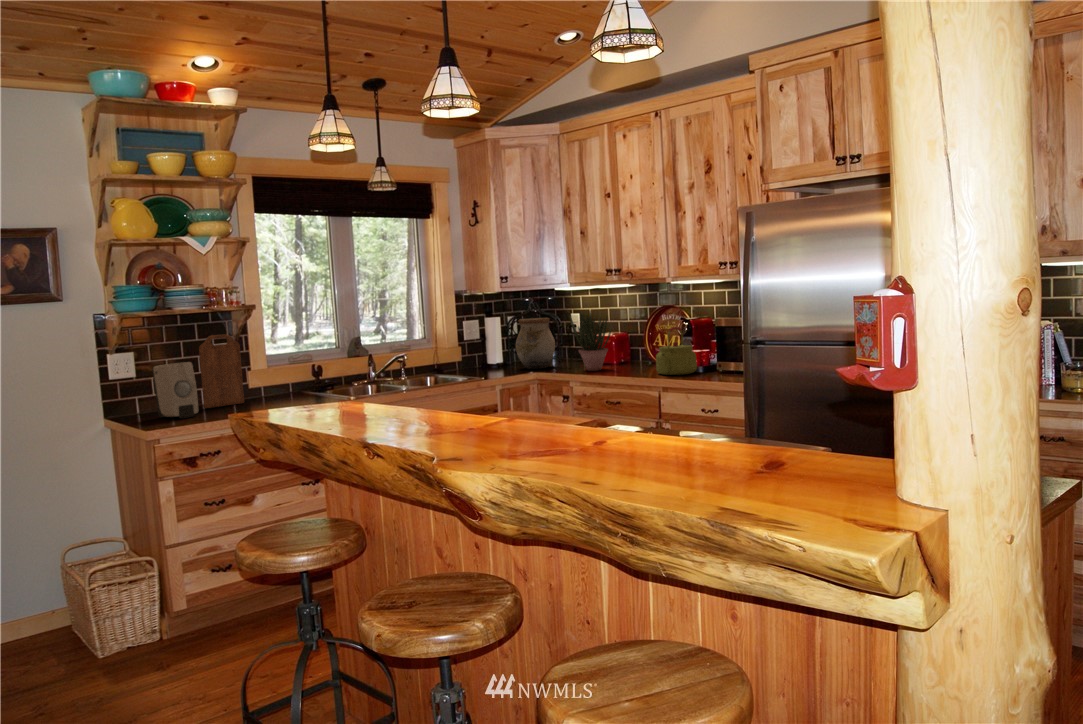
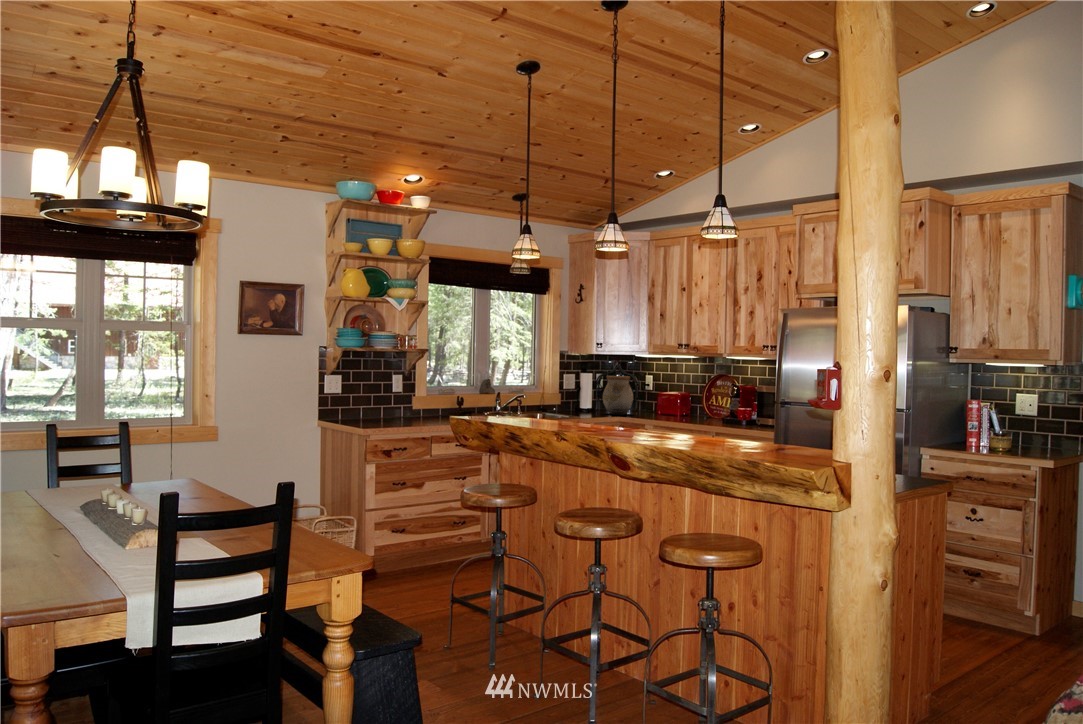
potted plant: present [570,311,611,371] -> none [647,372,679,419]
kettle: present [656,327,697,375] -> none [712,390,742,425]
cutting board: present [199,334,244,408] -> none [385,368,411,420]
soap dispenser: present [152,362,198,418] -> none [357,385,387,424]

